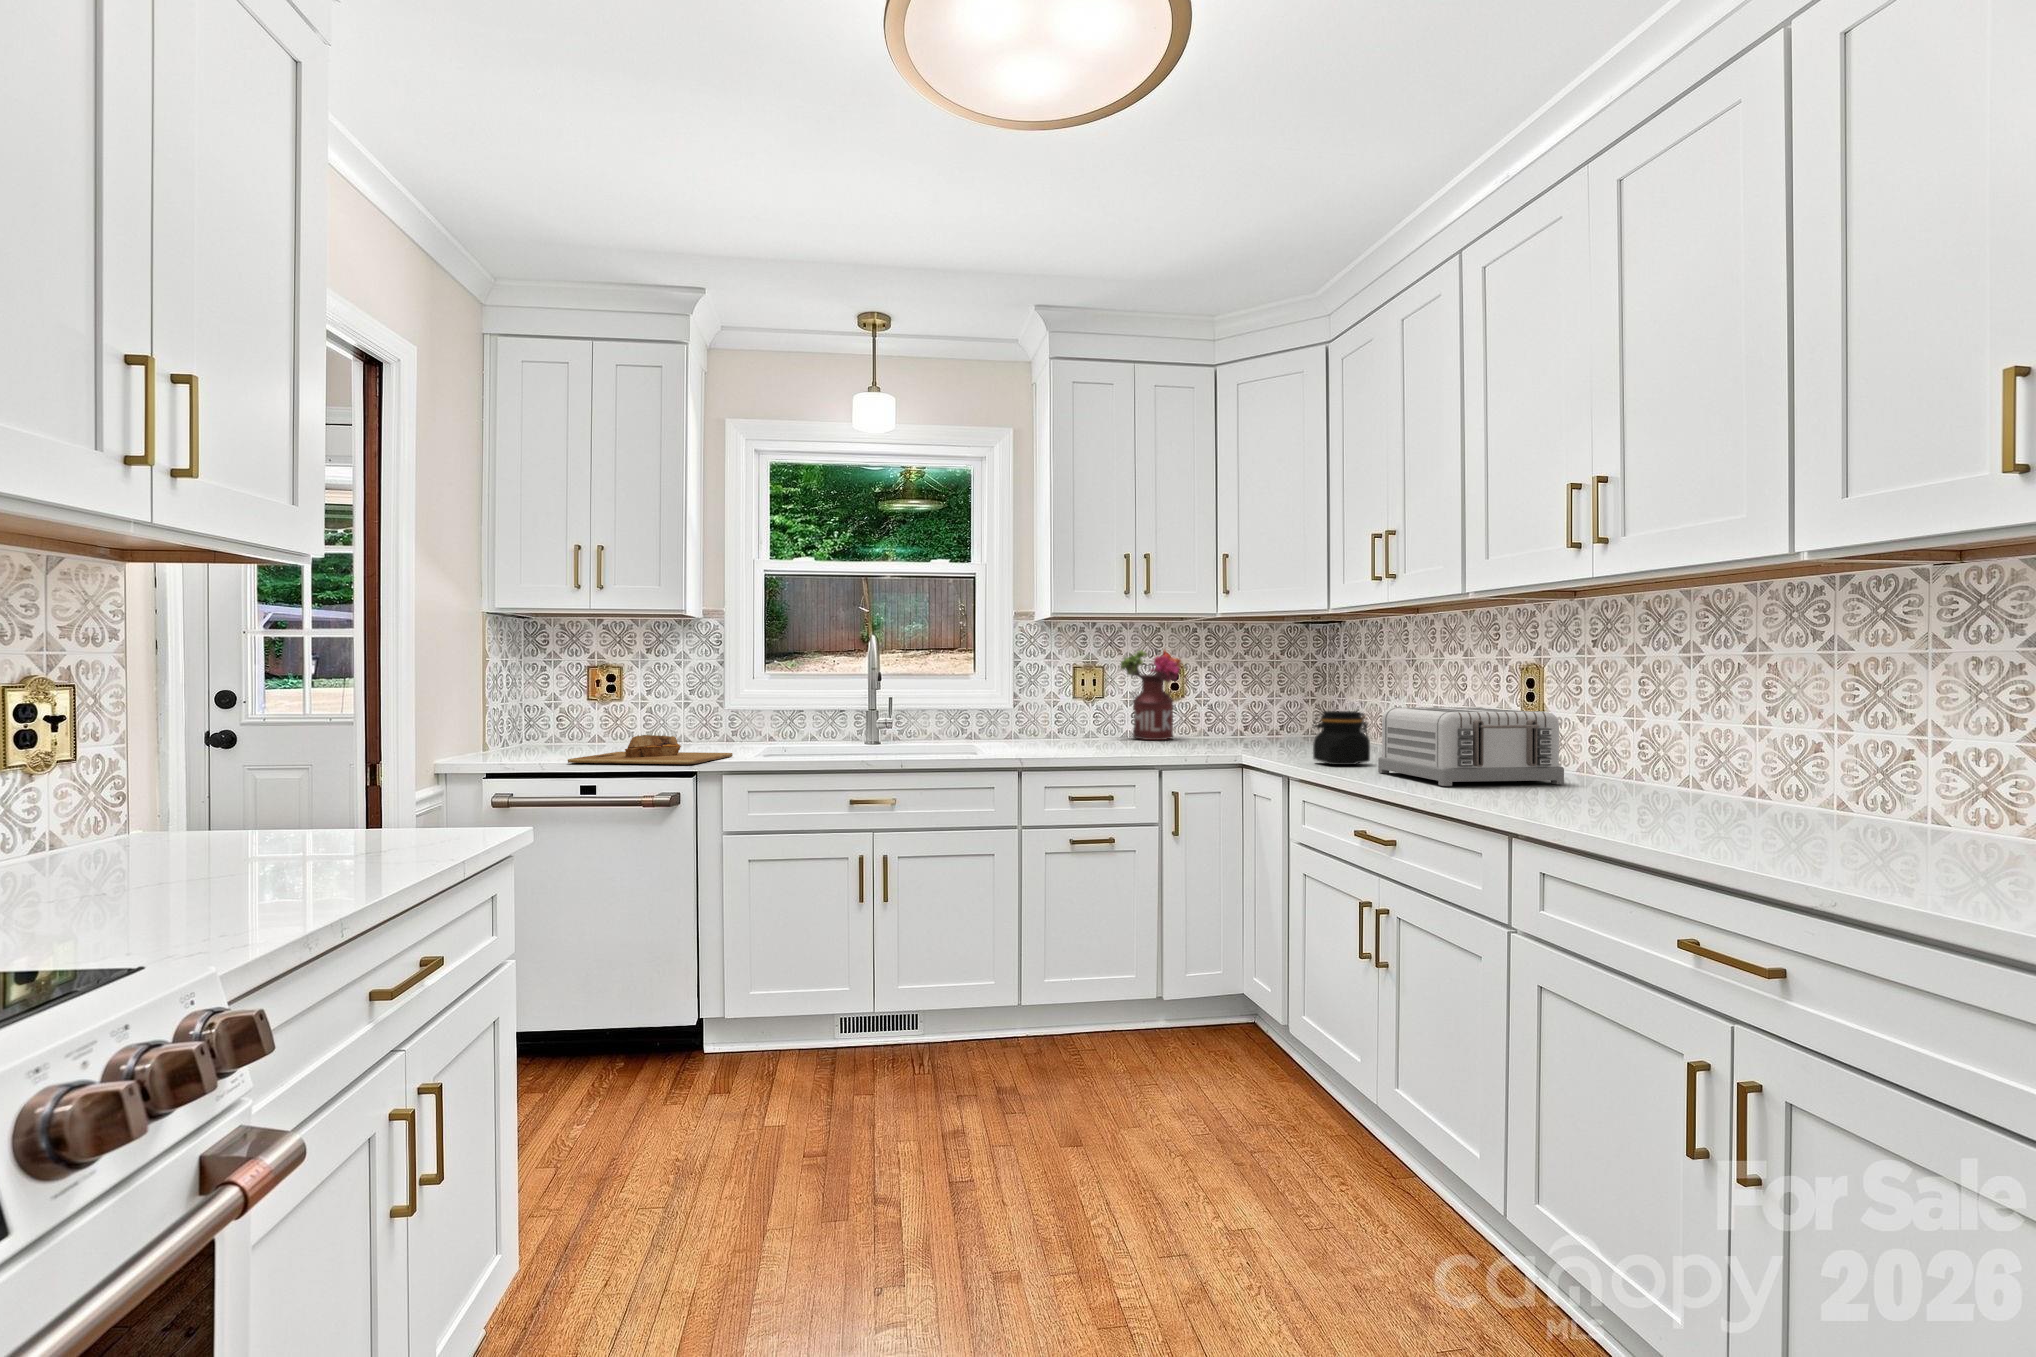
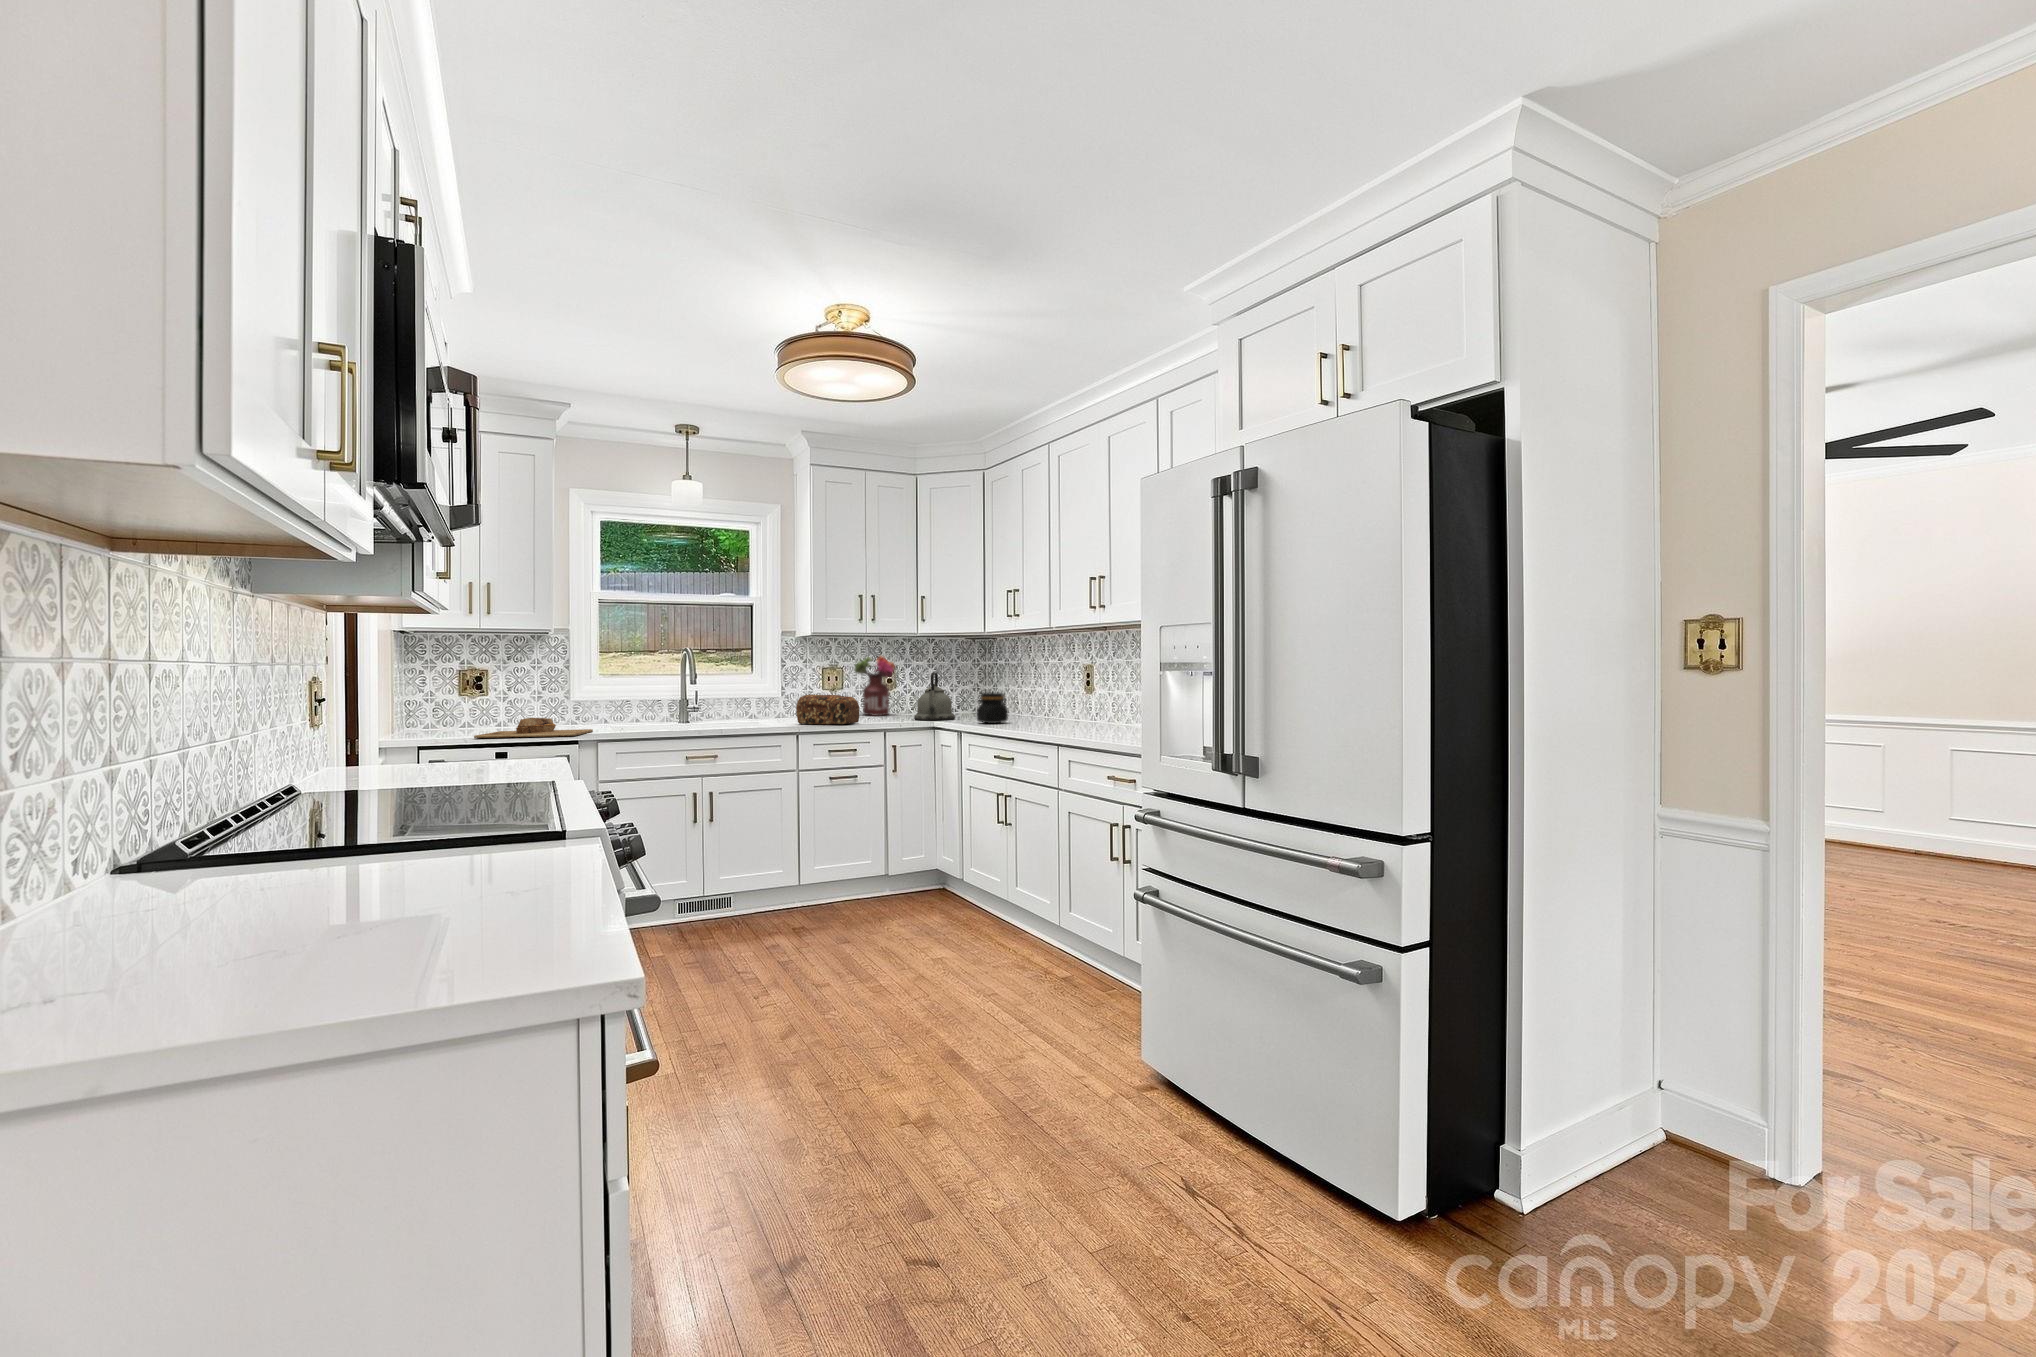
kettle: none [1208,675,1276,753] -> present [914,673,955,720]
toaster: present [1378,707,1564,786] -> none [1012,689,1101,730]
bread loaf: none [1020,708,1118,756] -> present [796,695,860,724]

